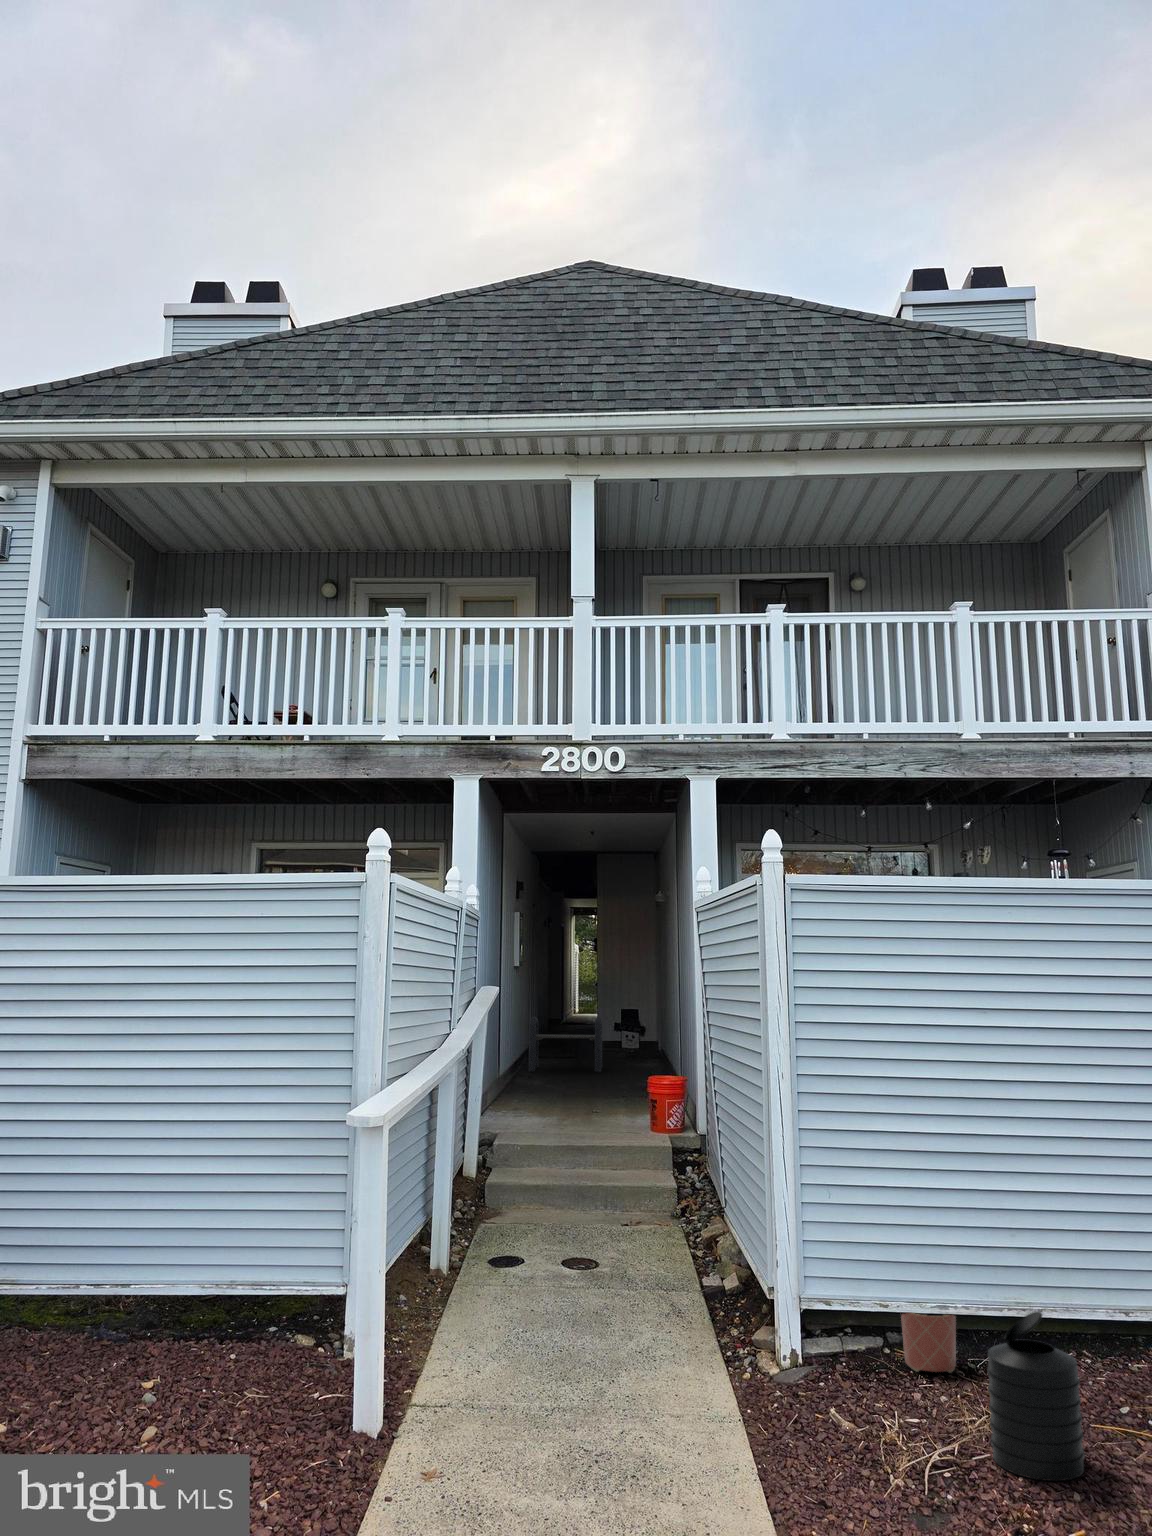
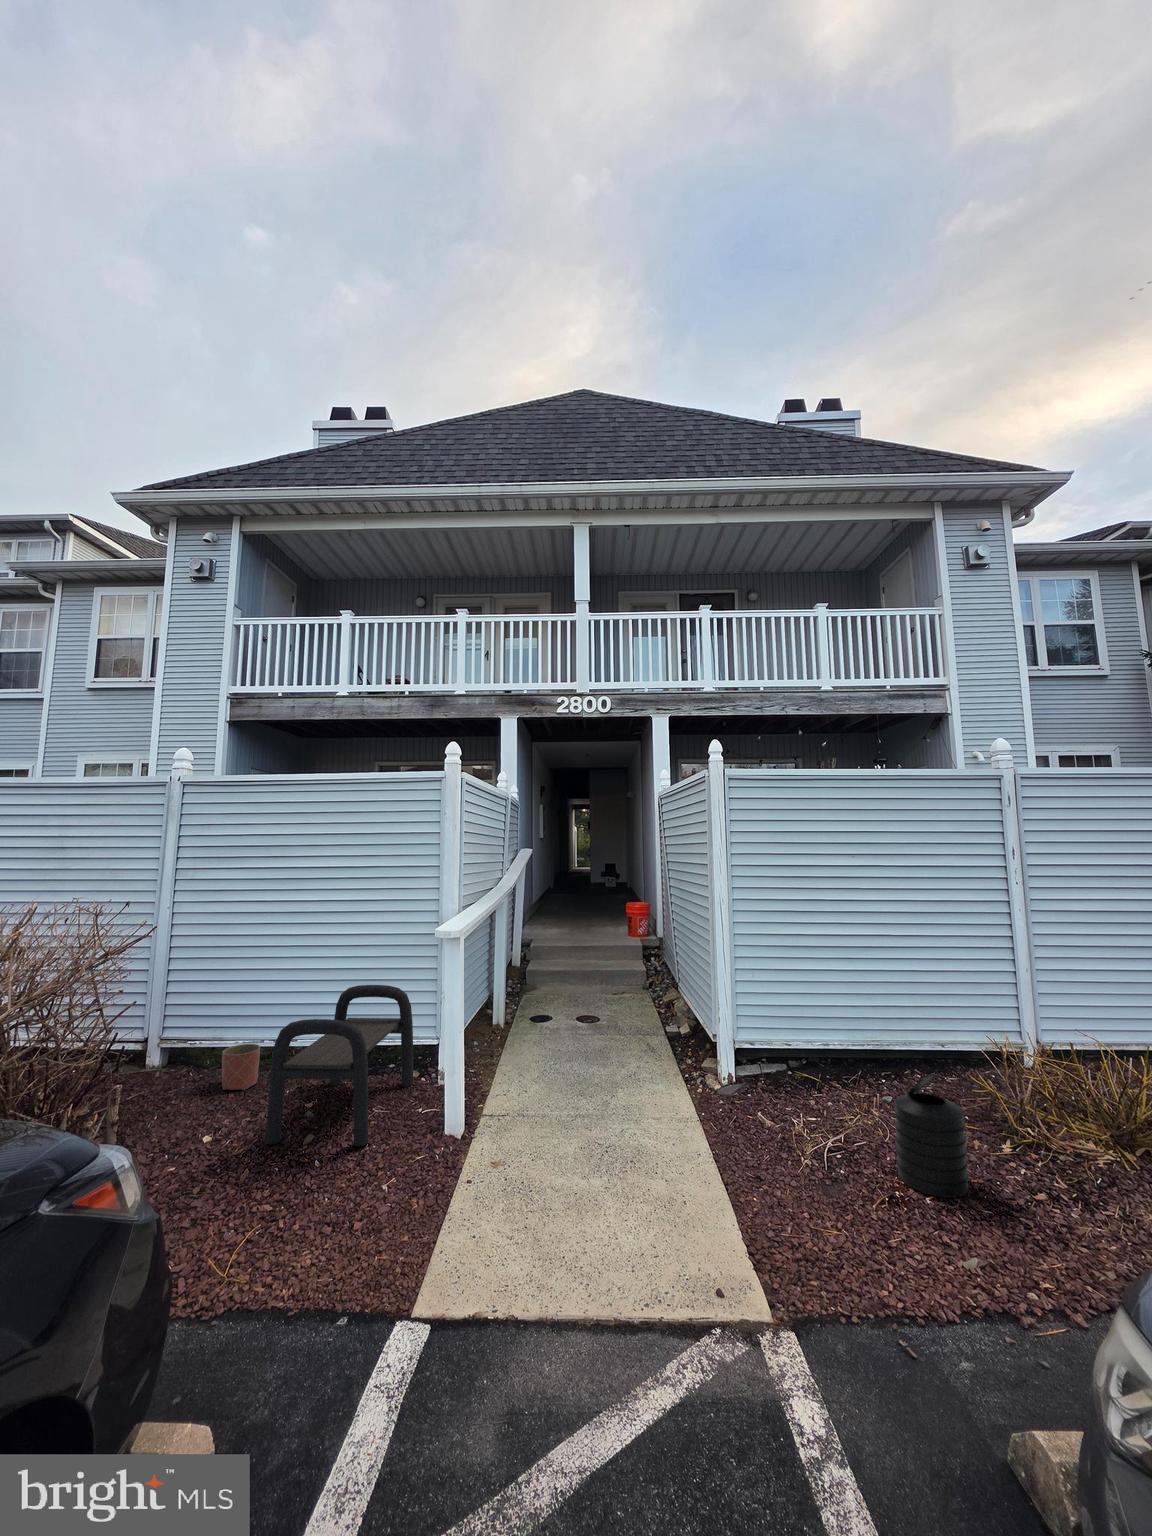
bench: present [529,1017,602,1072] -> present [265,985,413,1146]
planter: present [901,1313,956,1373] -> present [222,1044,260,1090]

